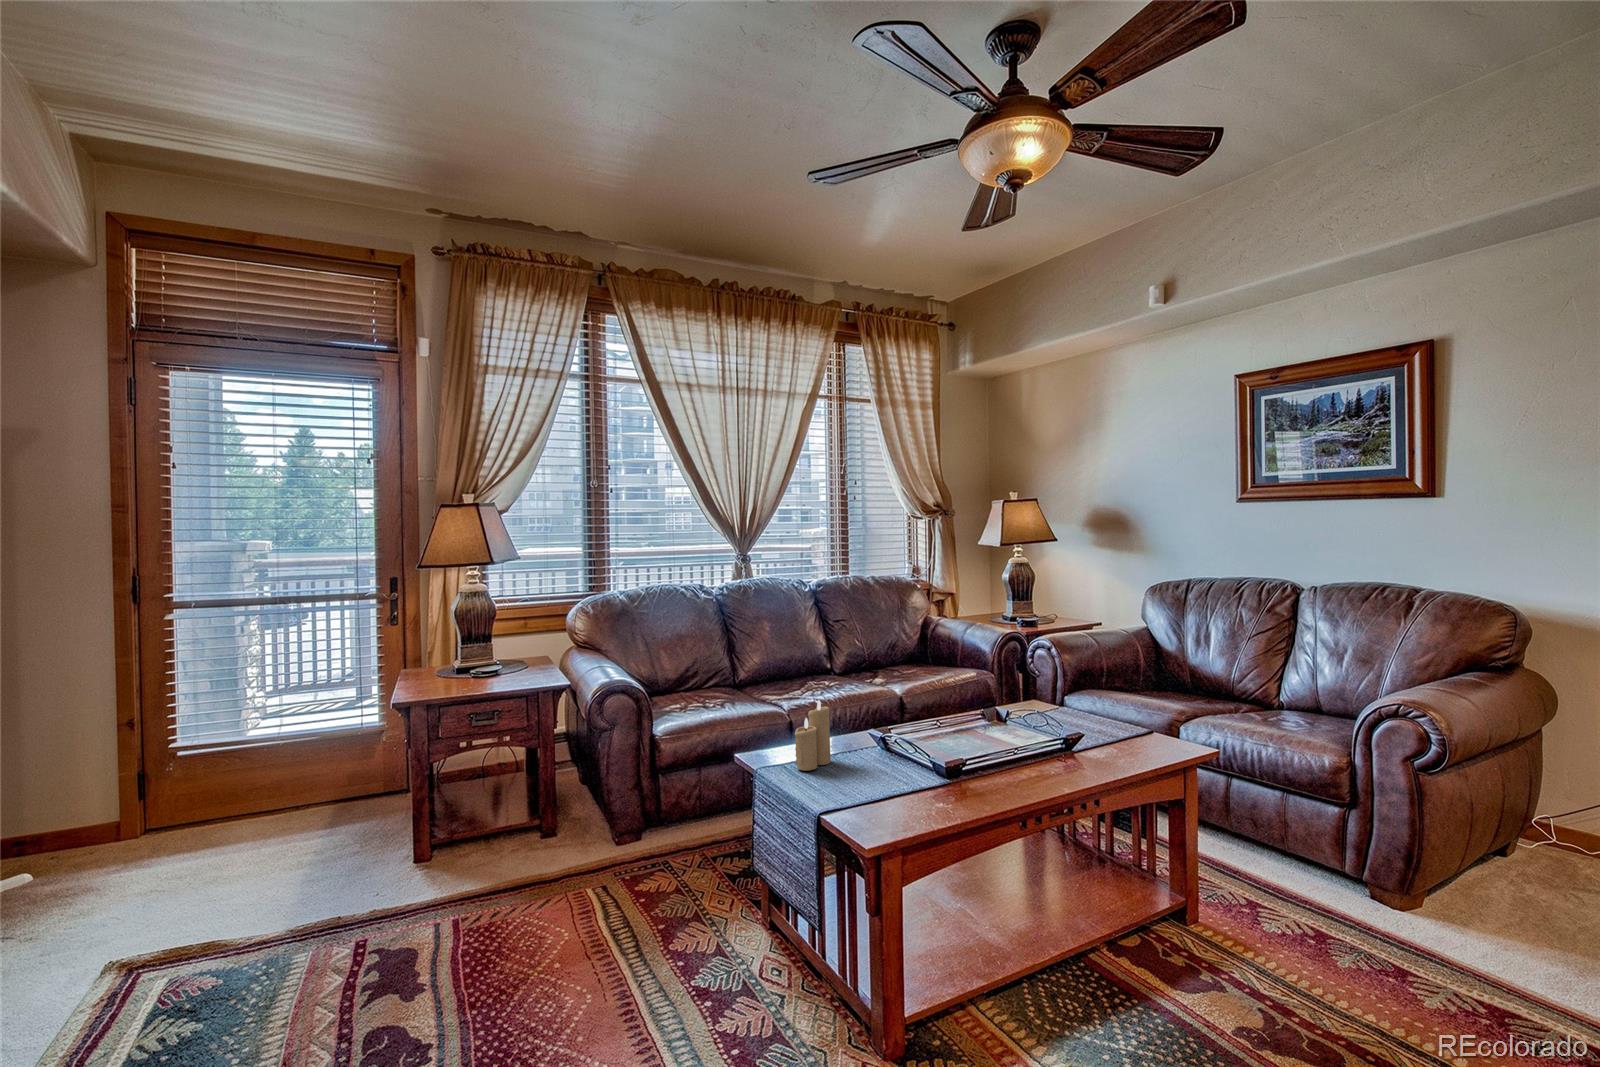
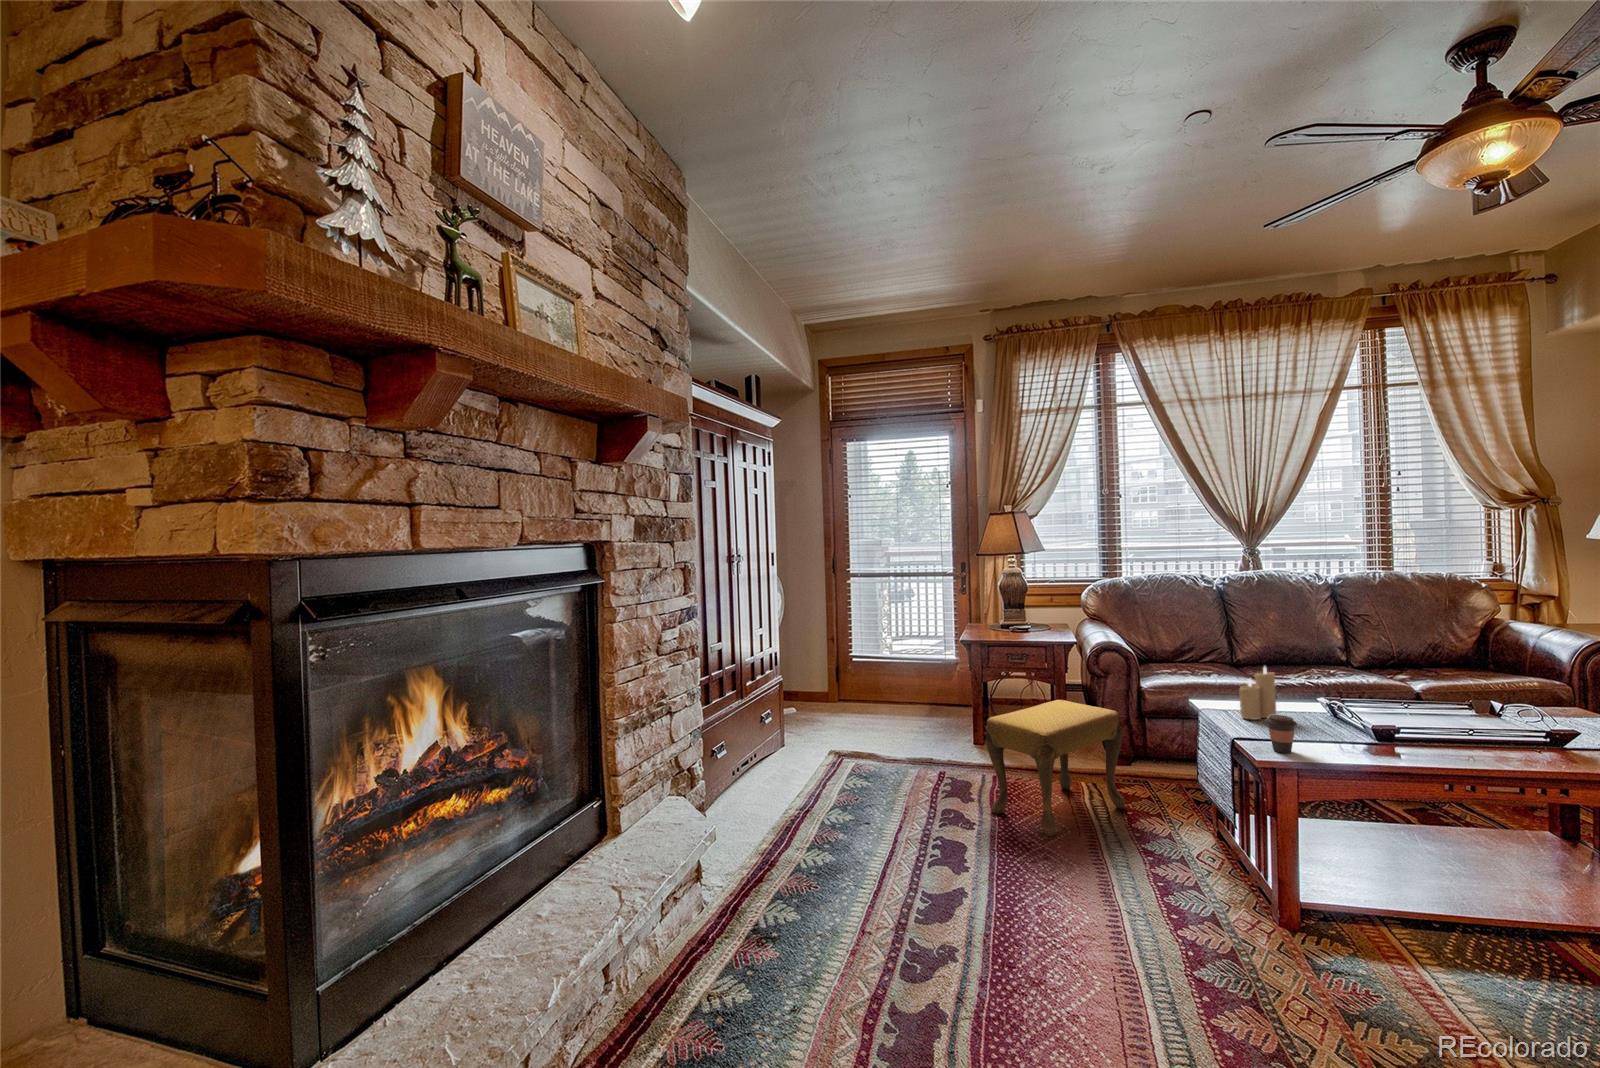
coffee cup: none [848,767,881,817] -> present [1265,715,1297,753]
footstool: none [452,781,654,1019] -> present [986,700,1125,837]

